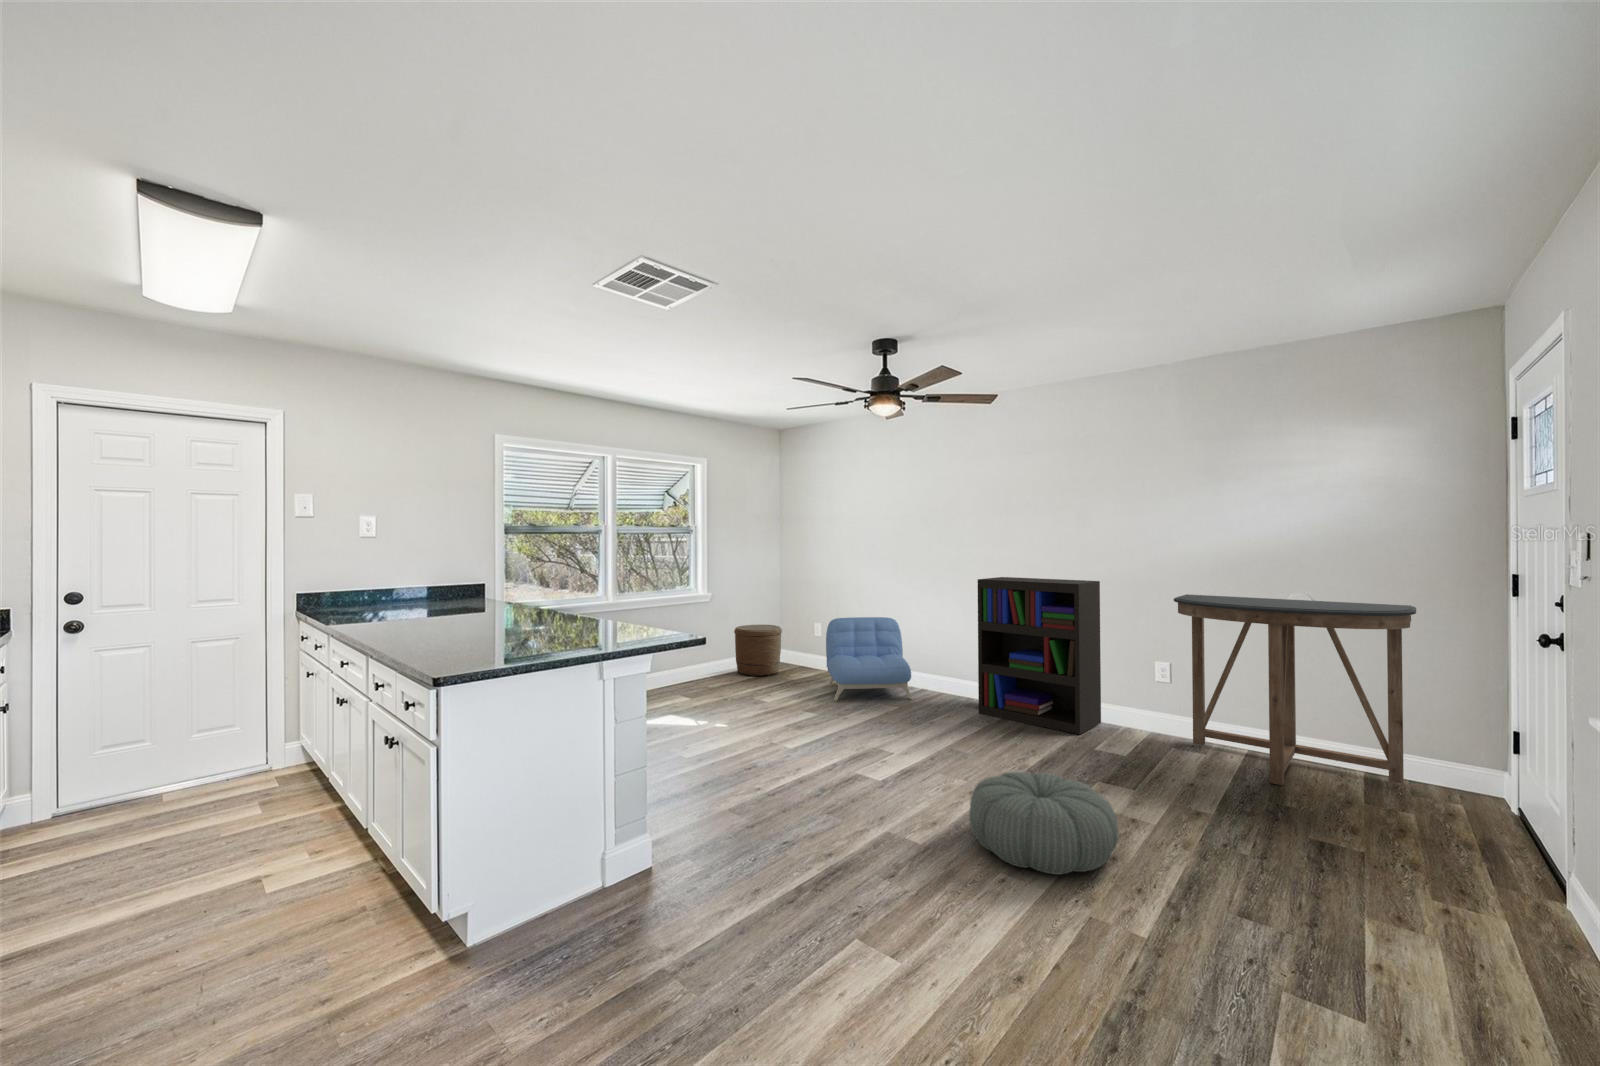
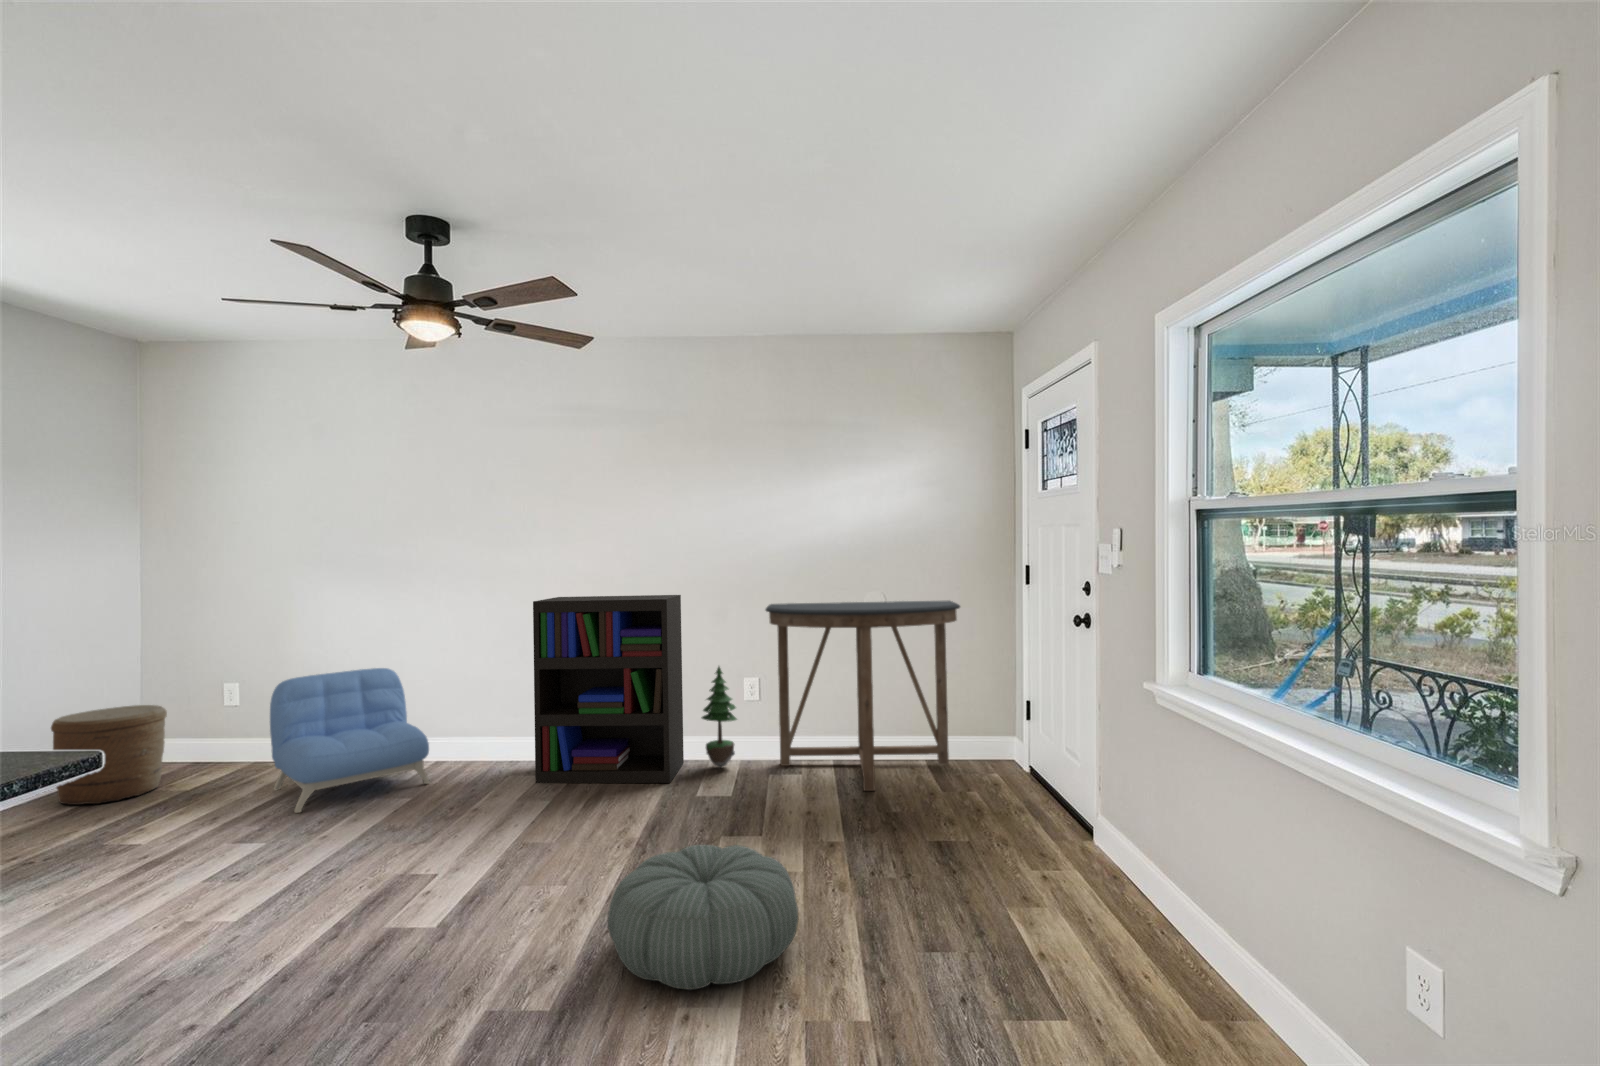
potted tree: none [1113,644,1149,733] -> present [701,667,737,768]

